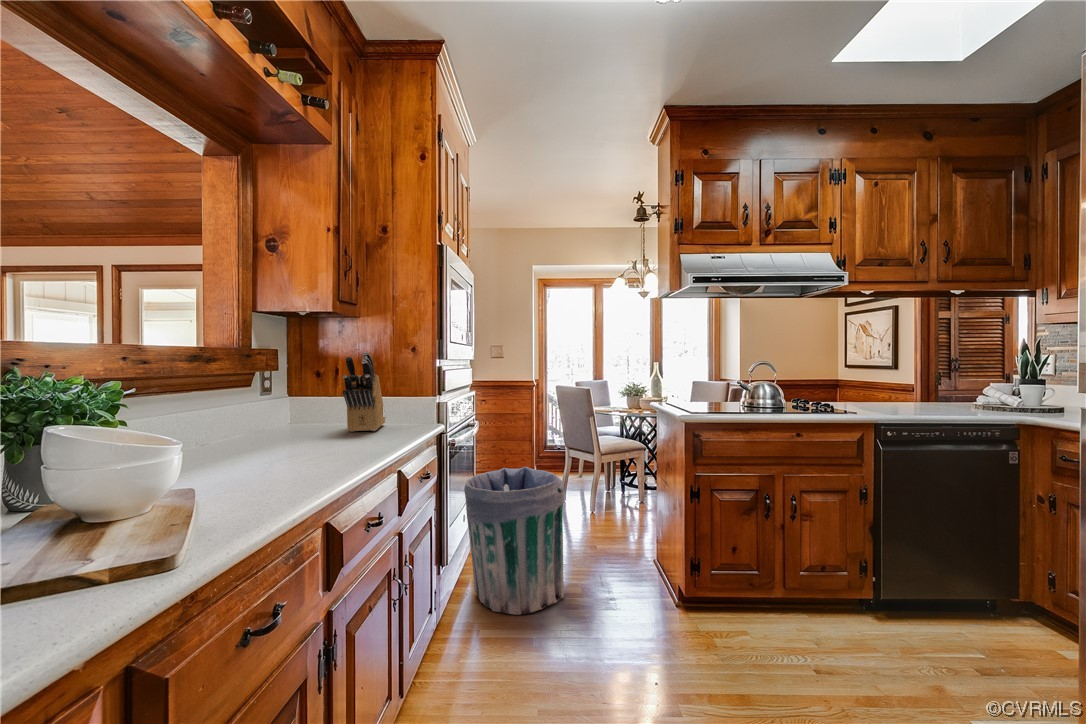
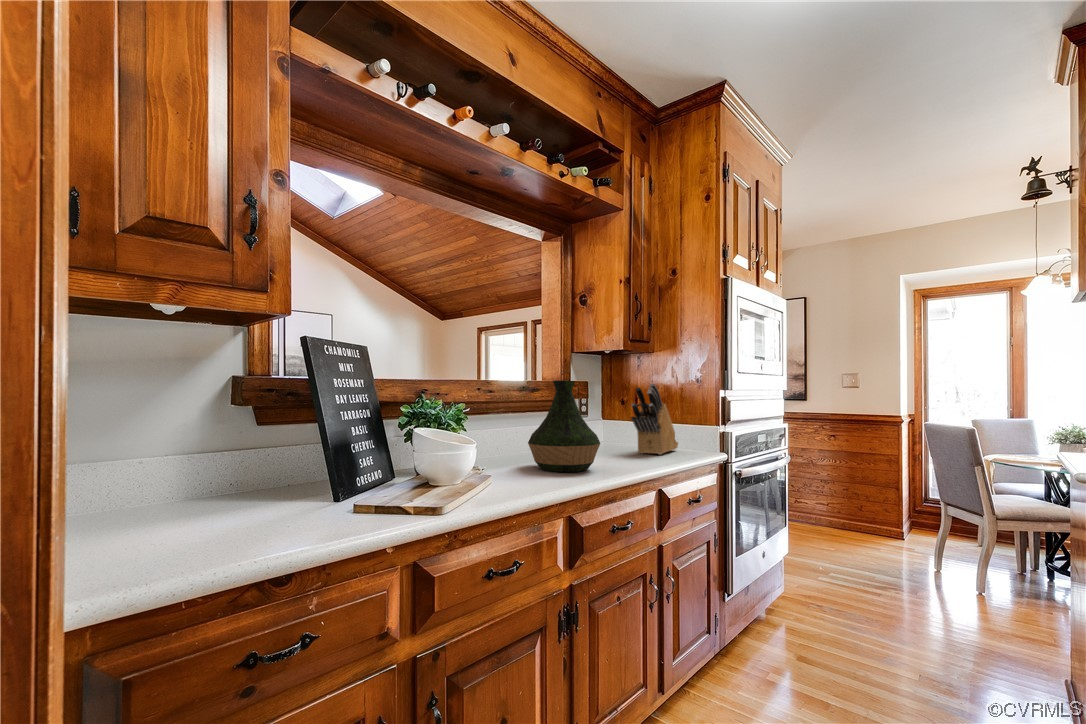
vase: none [228,347,334,467] -> present [528,381,600,472]
trash can: present [464,467,564,615] -> none [765,510,892,680]

